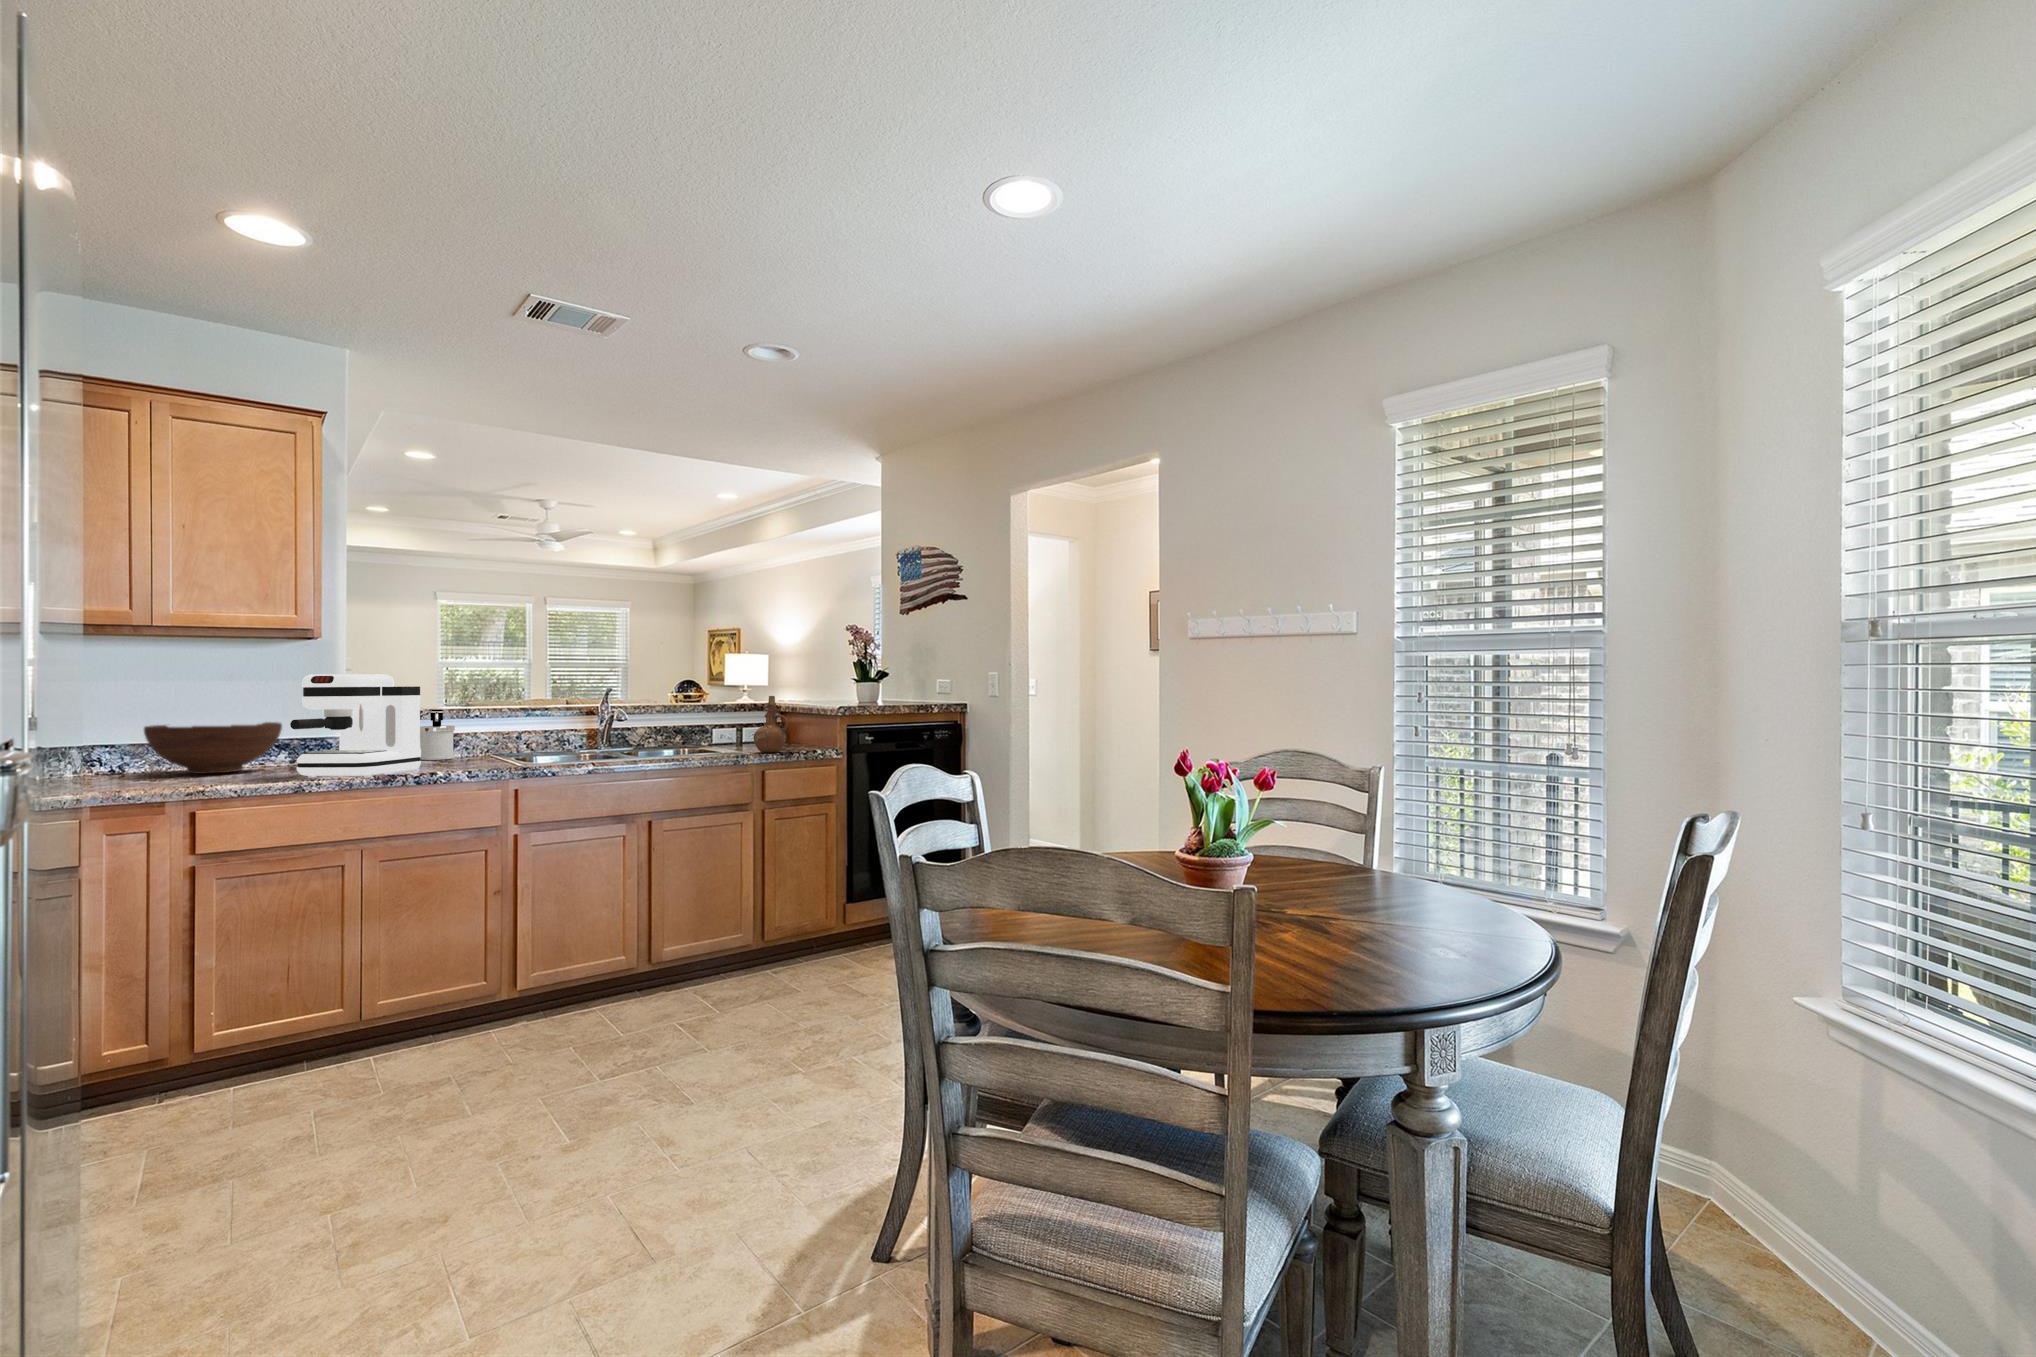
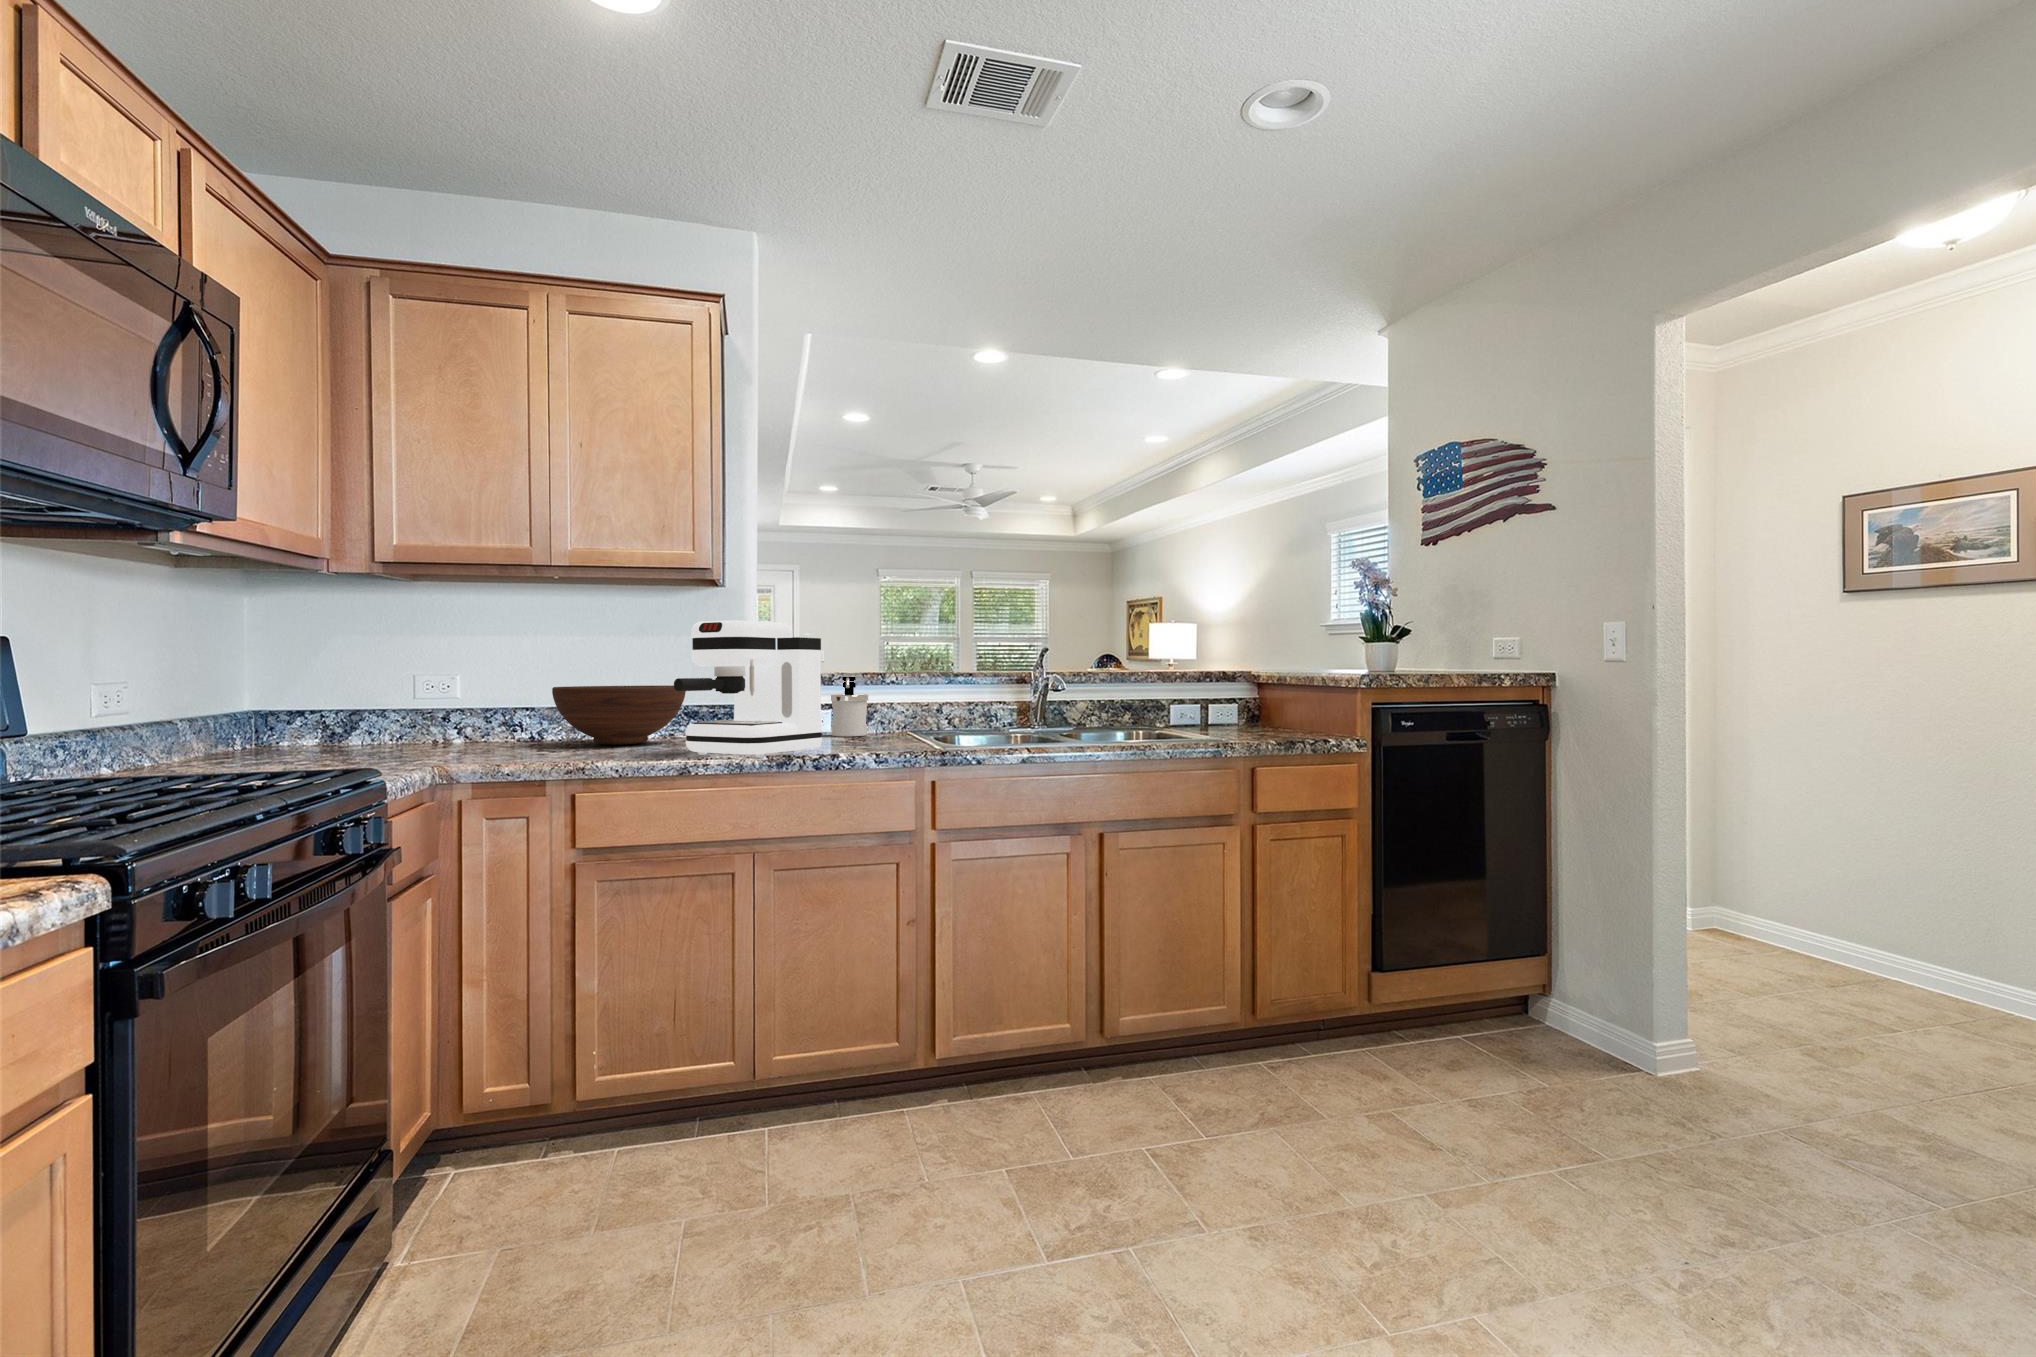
ceramic pitcher: present [754,696,788,752] -> none [1234,658,1284,740]

